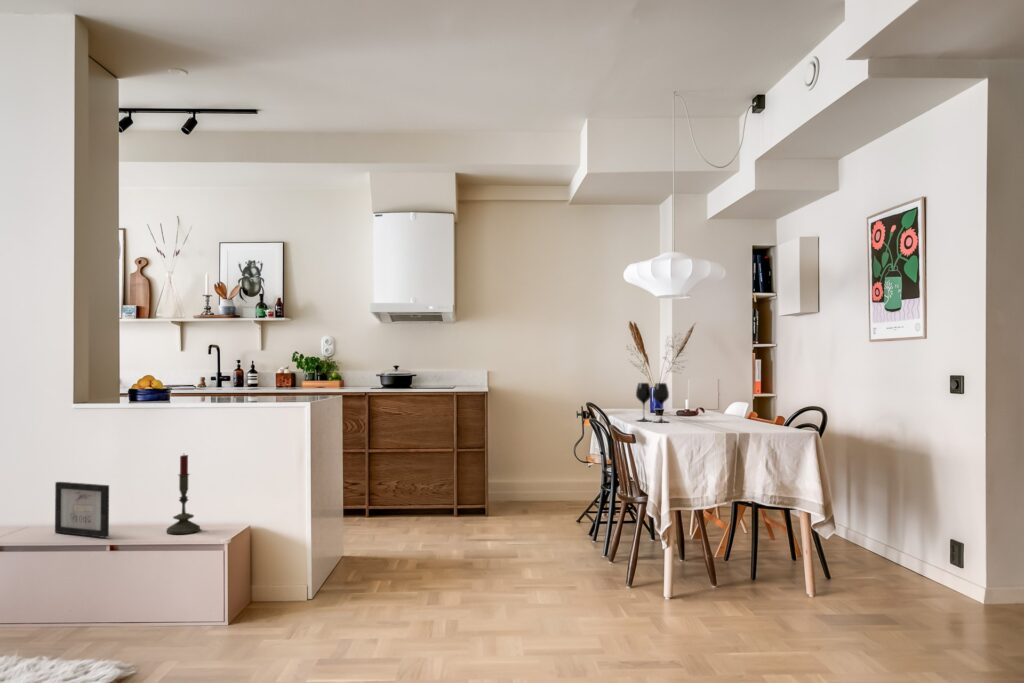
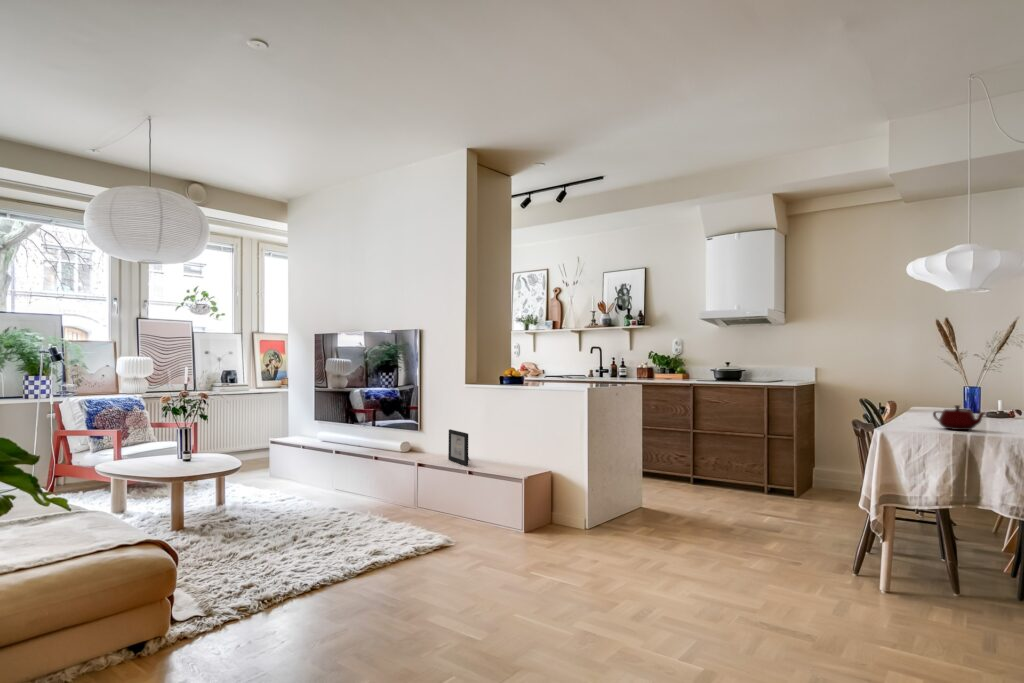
wine glass: present [636,383,669,422] -> none [900,382,935,422]
teapot: none [688,404,737,428] -> present [933,405,985,430]
candle: present [167,455,200,534] -> none [499,417,519,469]

